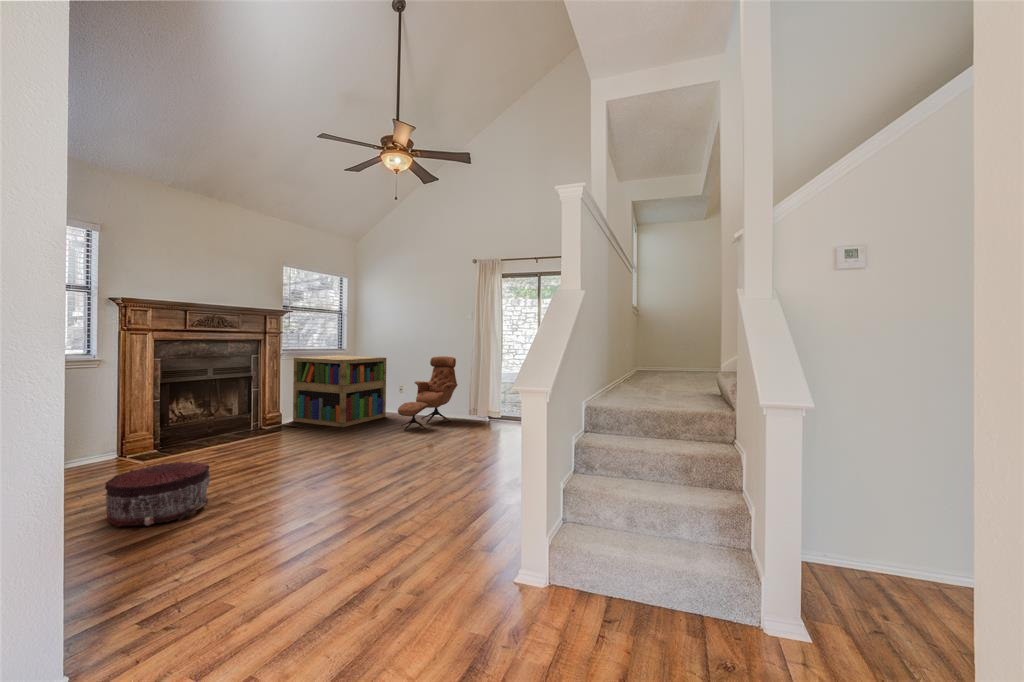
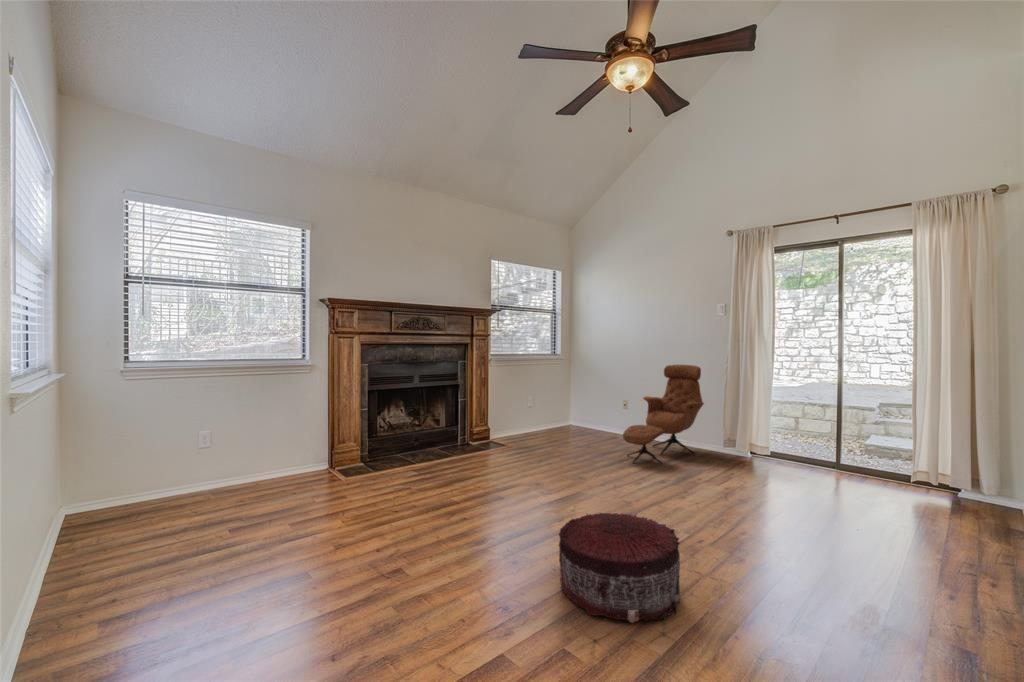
bookshelf: present [293,356,386,427] -> none [502,362,607,450]
pouf: present [105,462,210,527] -> present [559,513,680,623]

